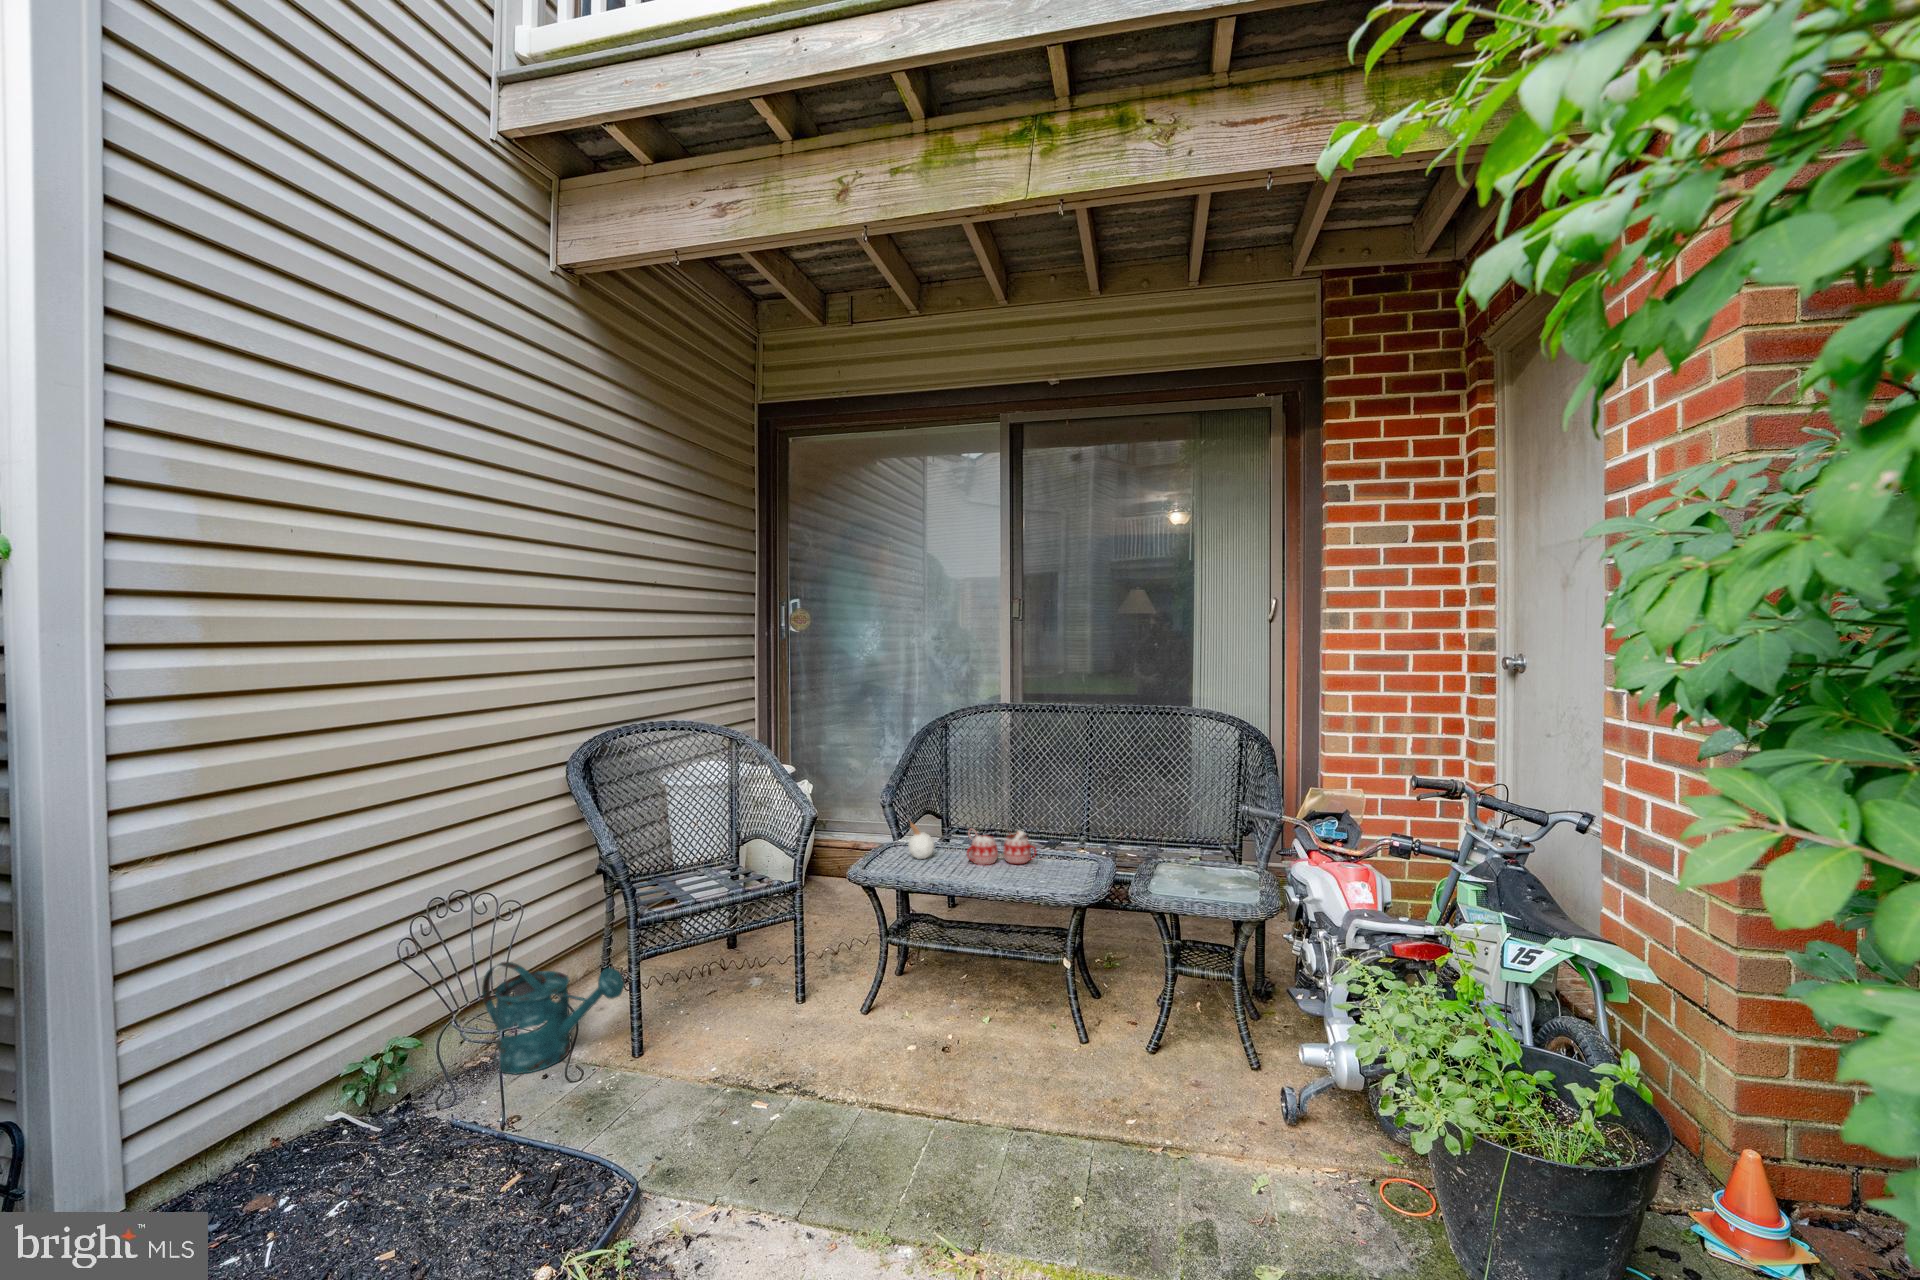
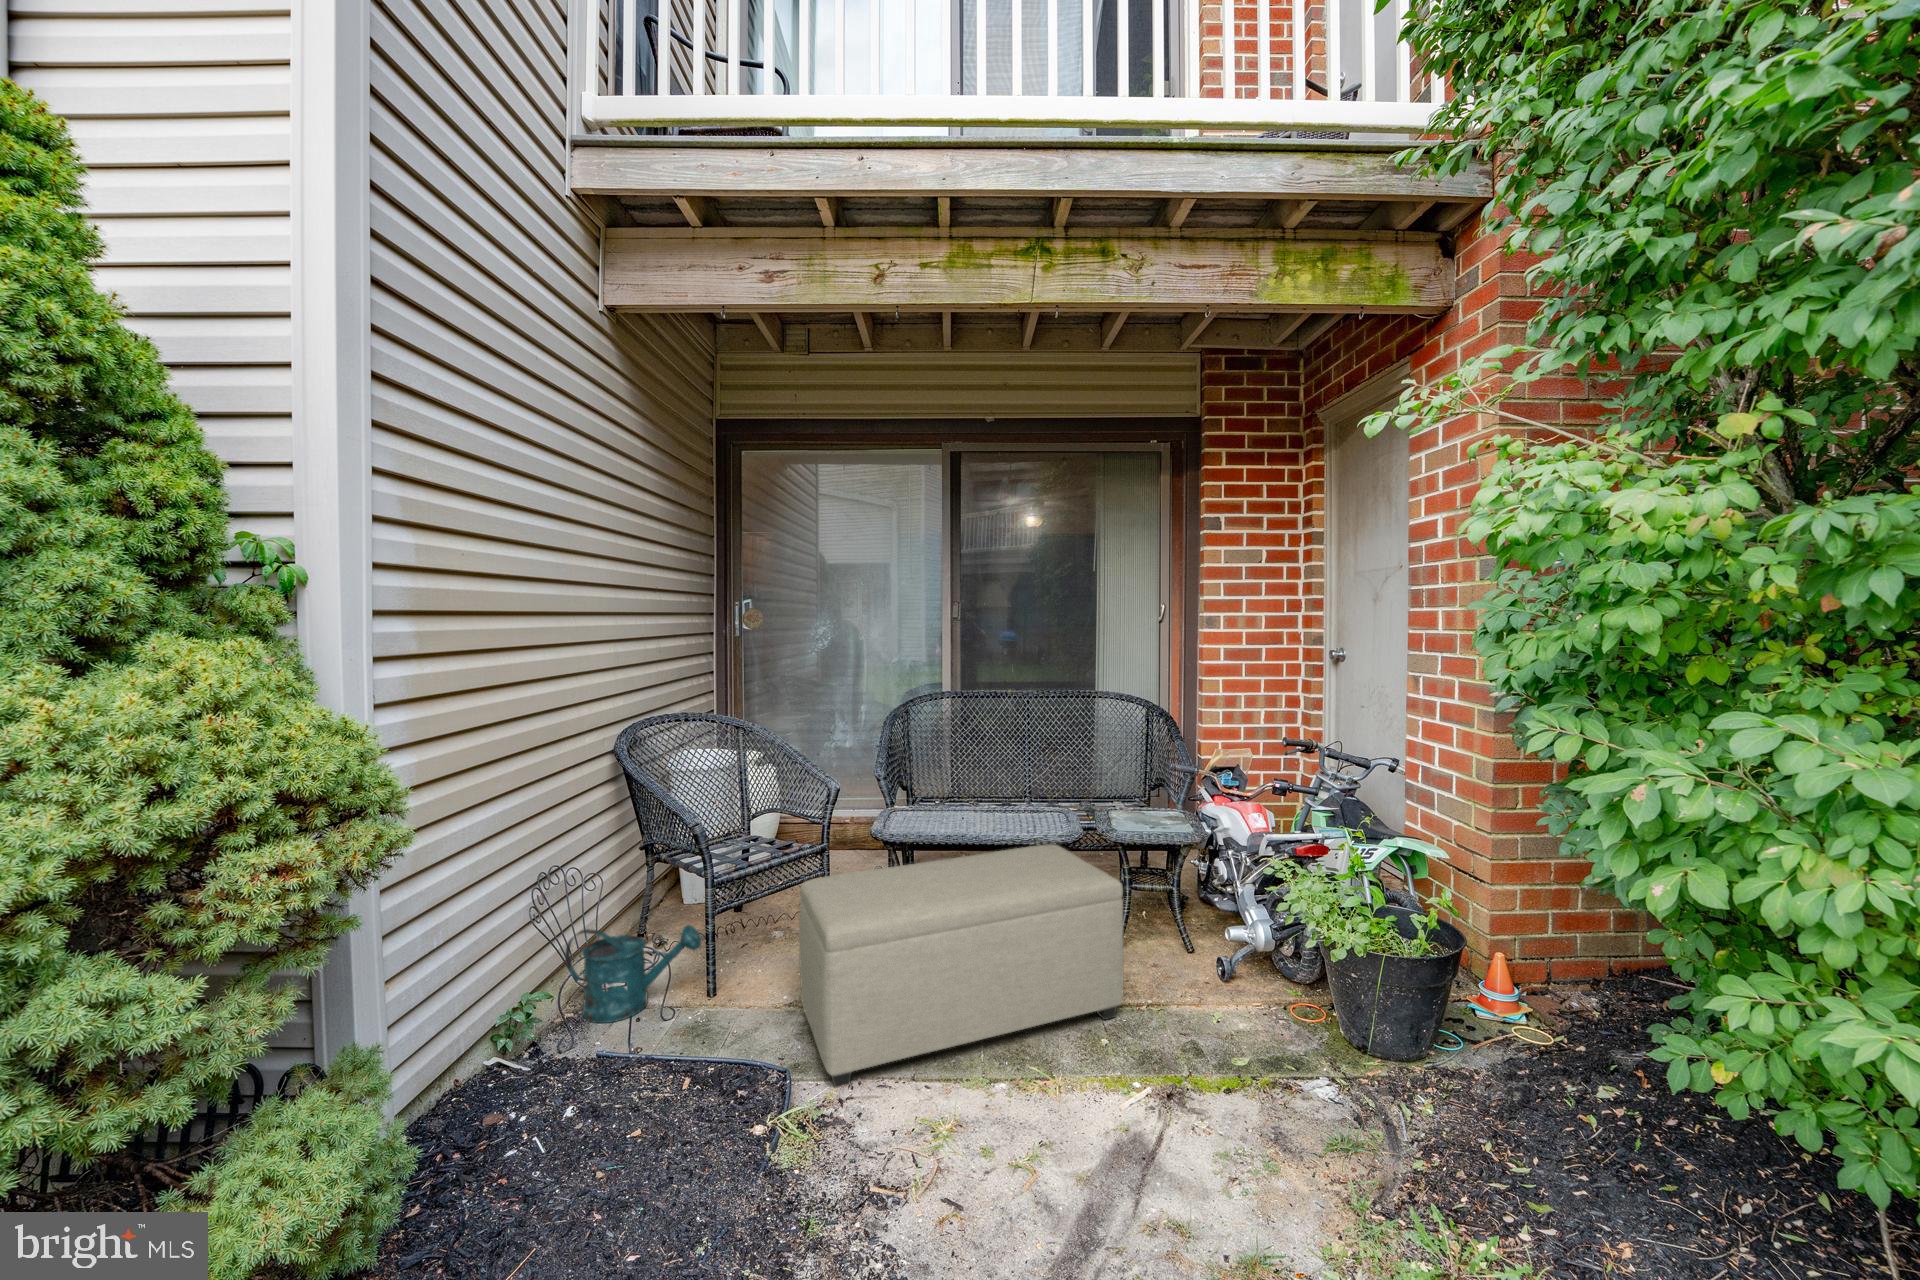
candle: present [908,815,934,859] -> none [908,784,930,821]
mug: present [967,829,1037,865] -> none [956,792,1013,822]
ottoman: none [687,905,1124,1210] -> present [799,844,1124,1088]

